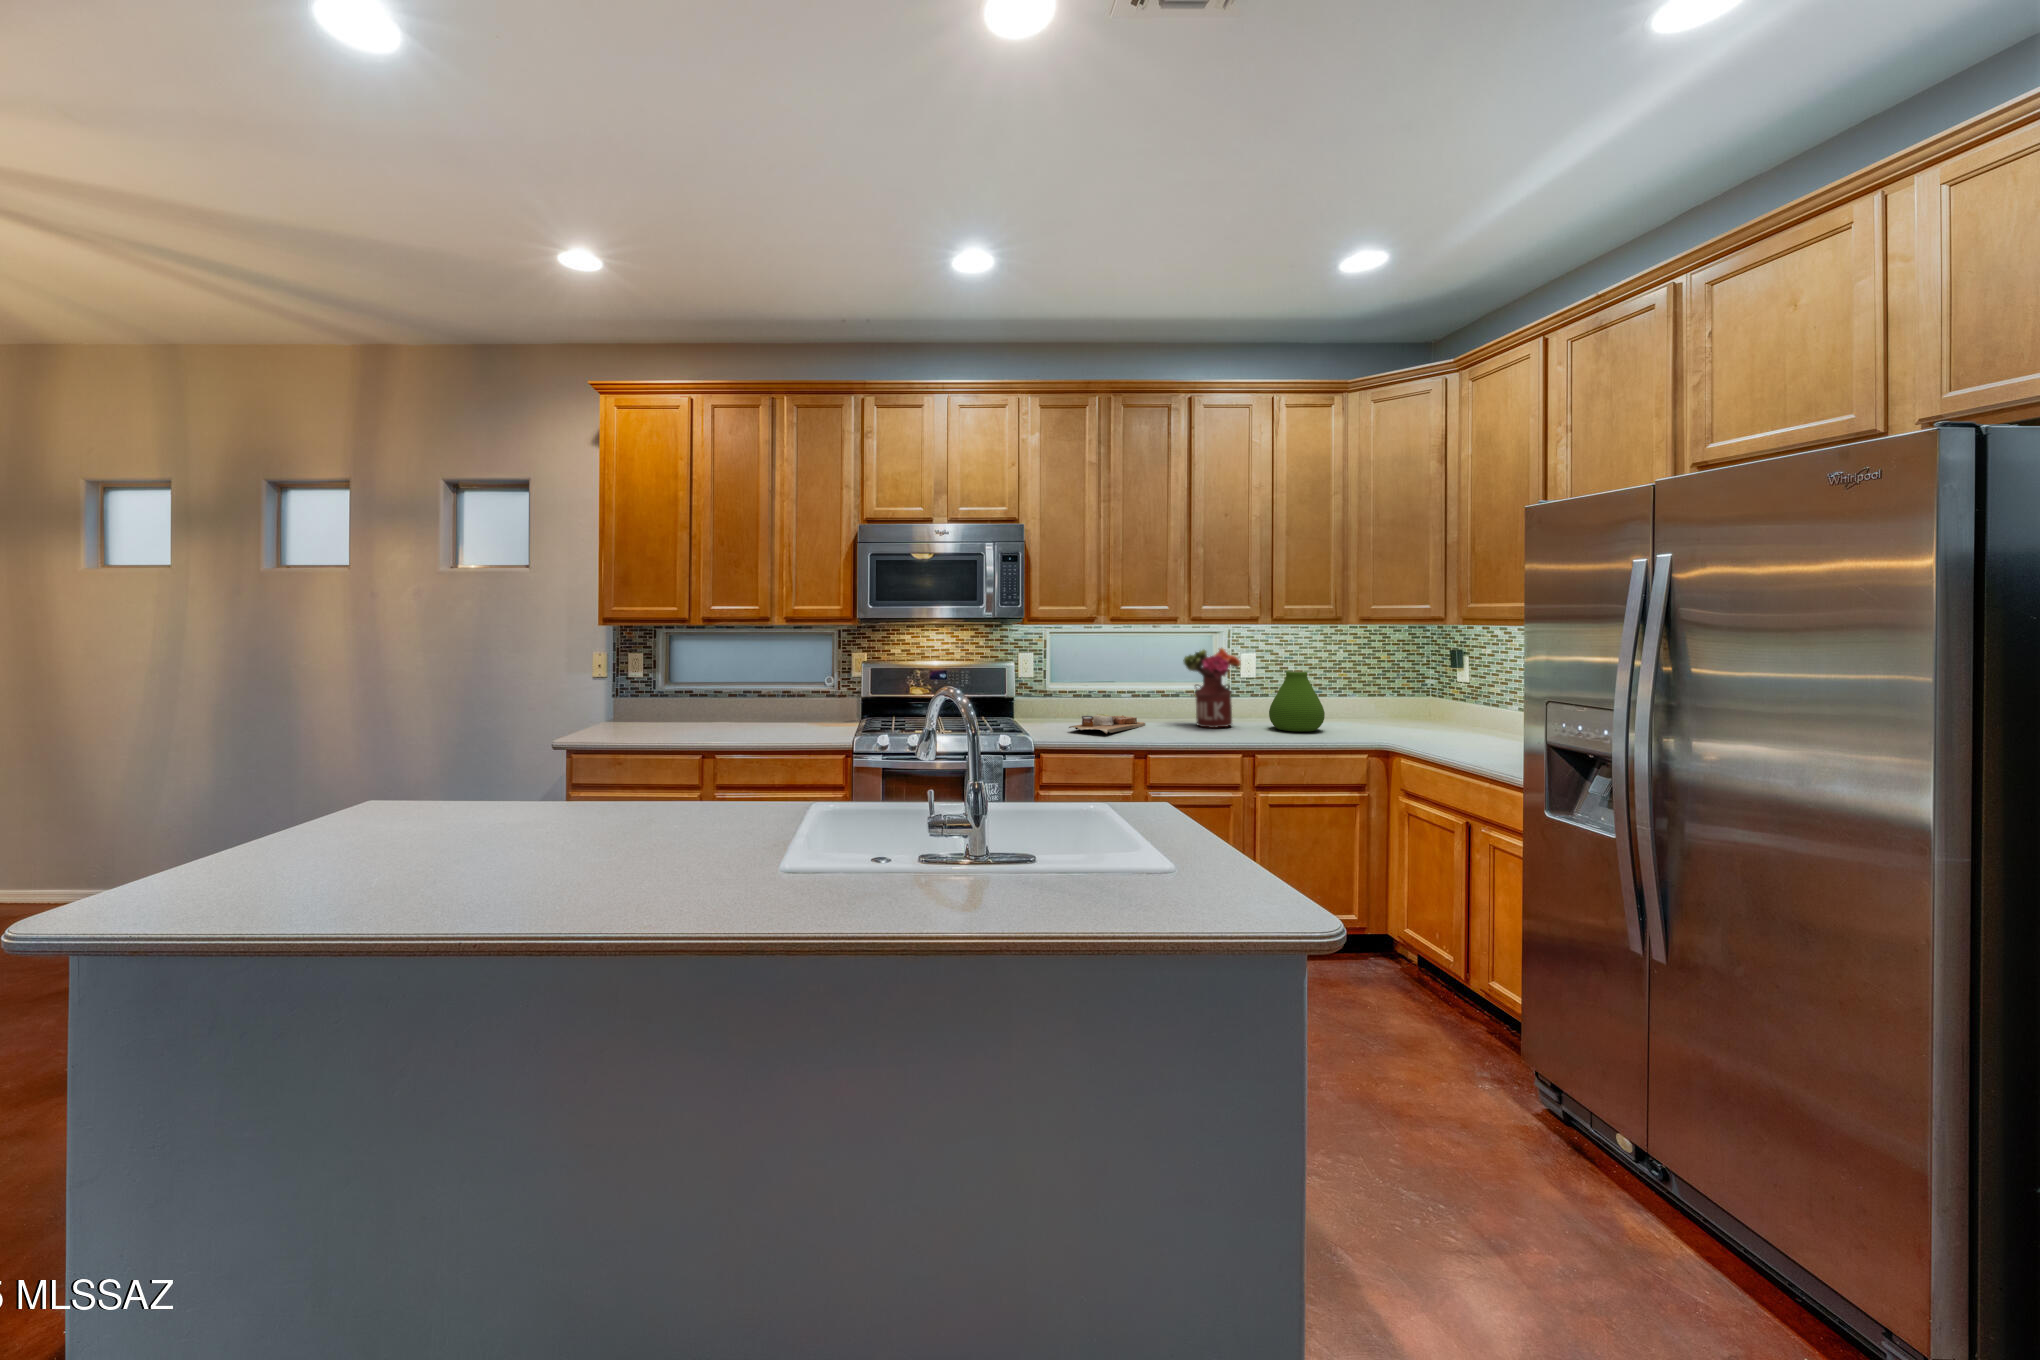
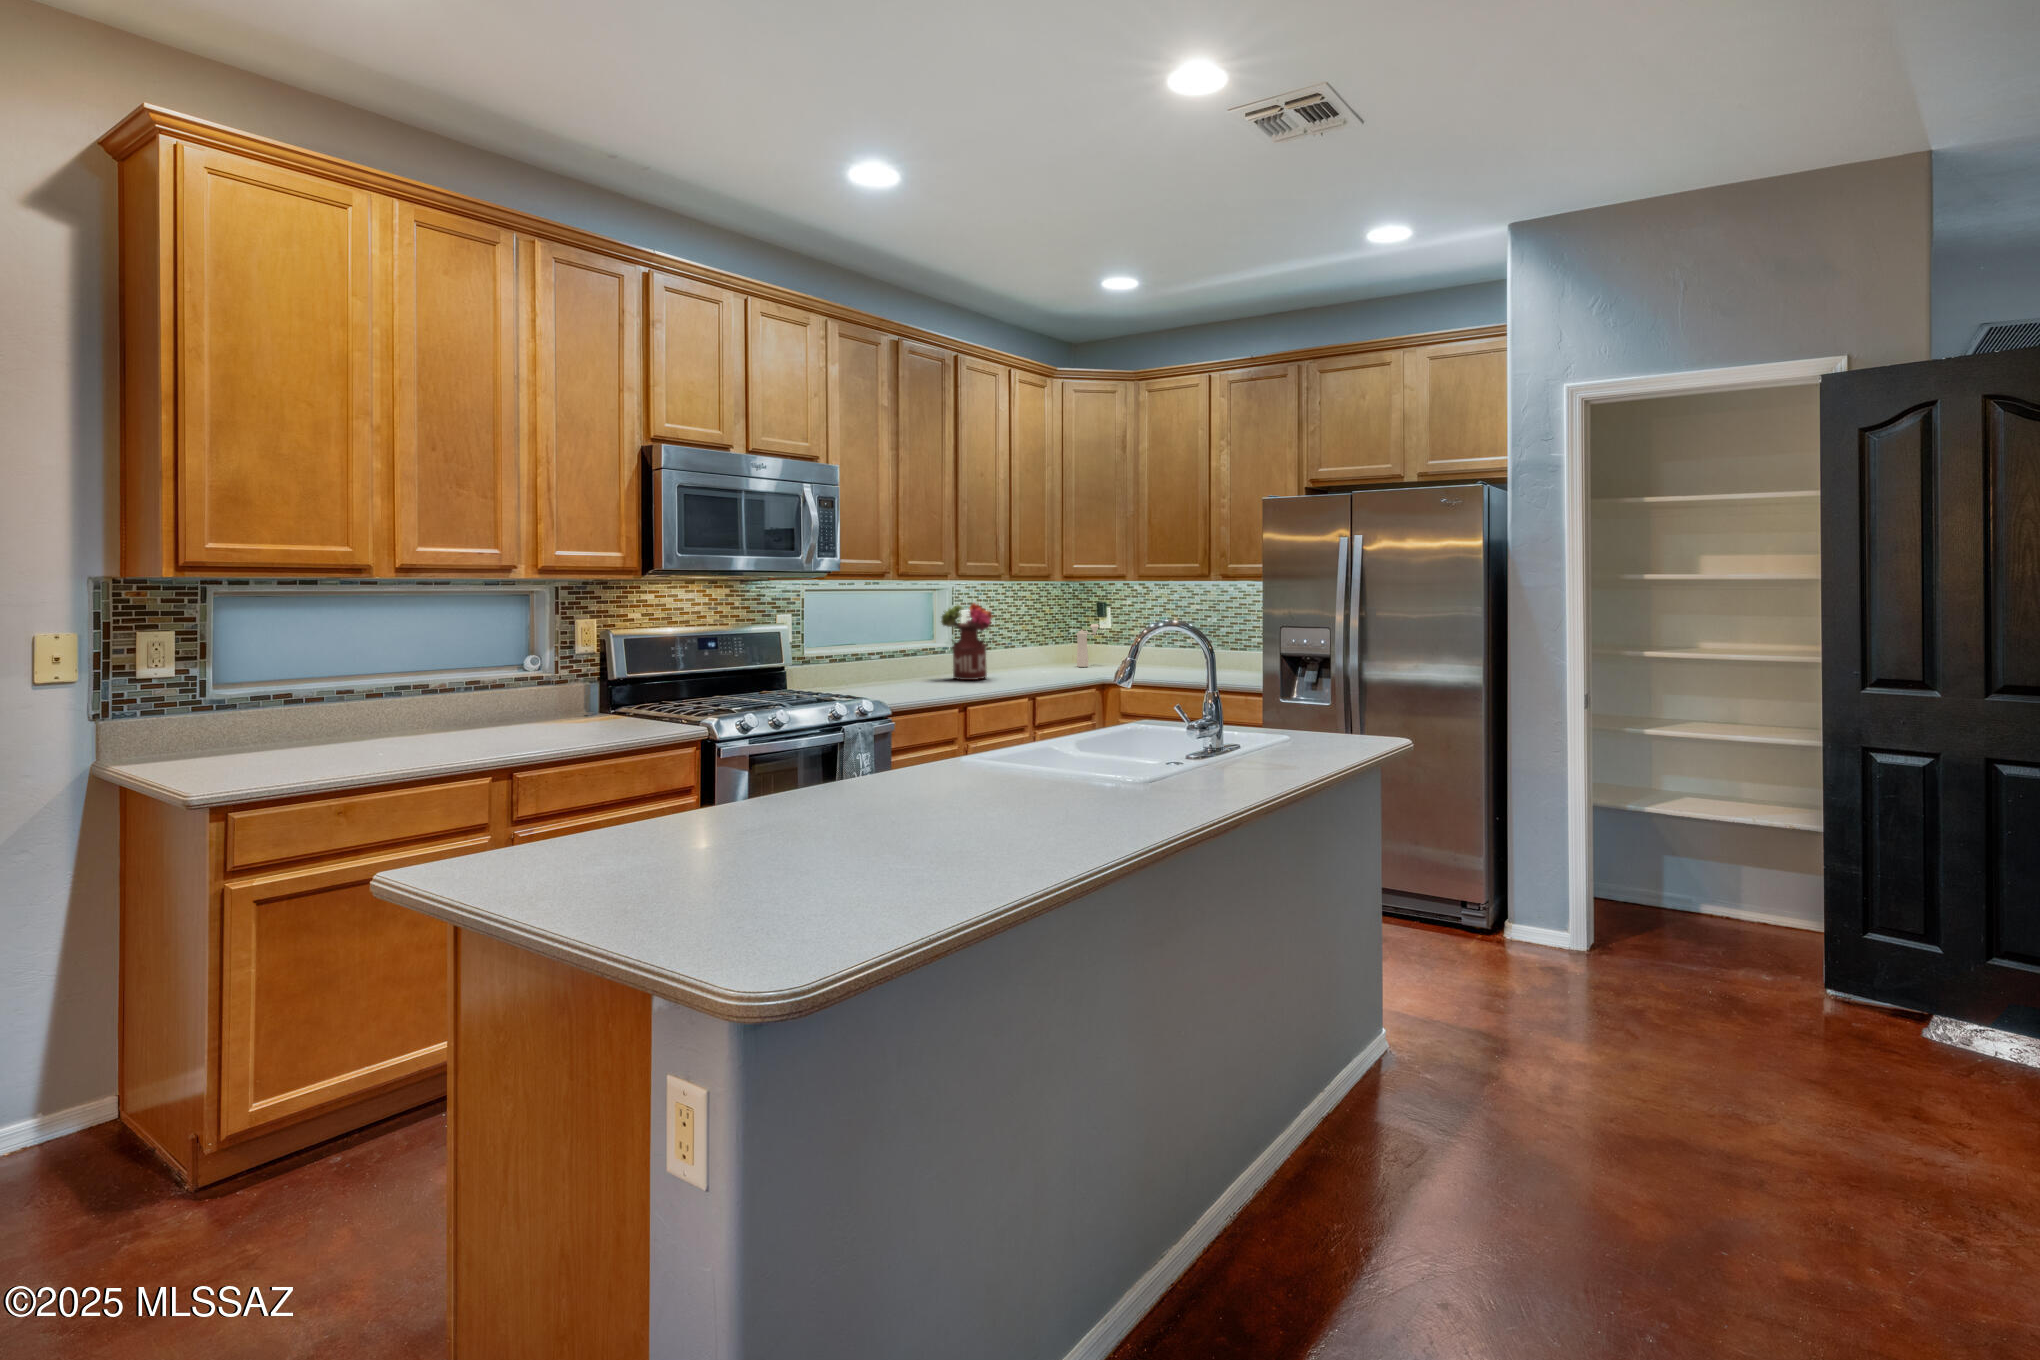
vase: present [1269,671,1325,732] -> none [1010,623,1057,676]
pepper mill: none [1396,676,1435,727] -> present [1076,624,1099,667]
cutting board: present [1069,714,1145,734] -> none [876,674,930,692]

